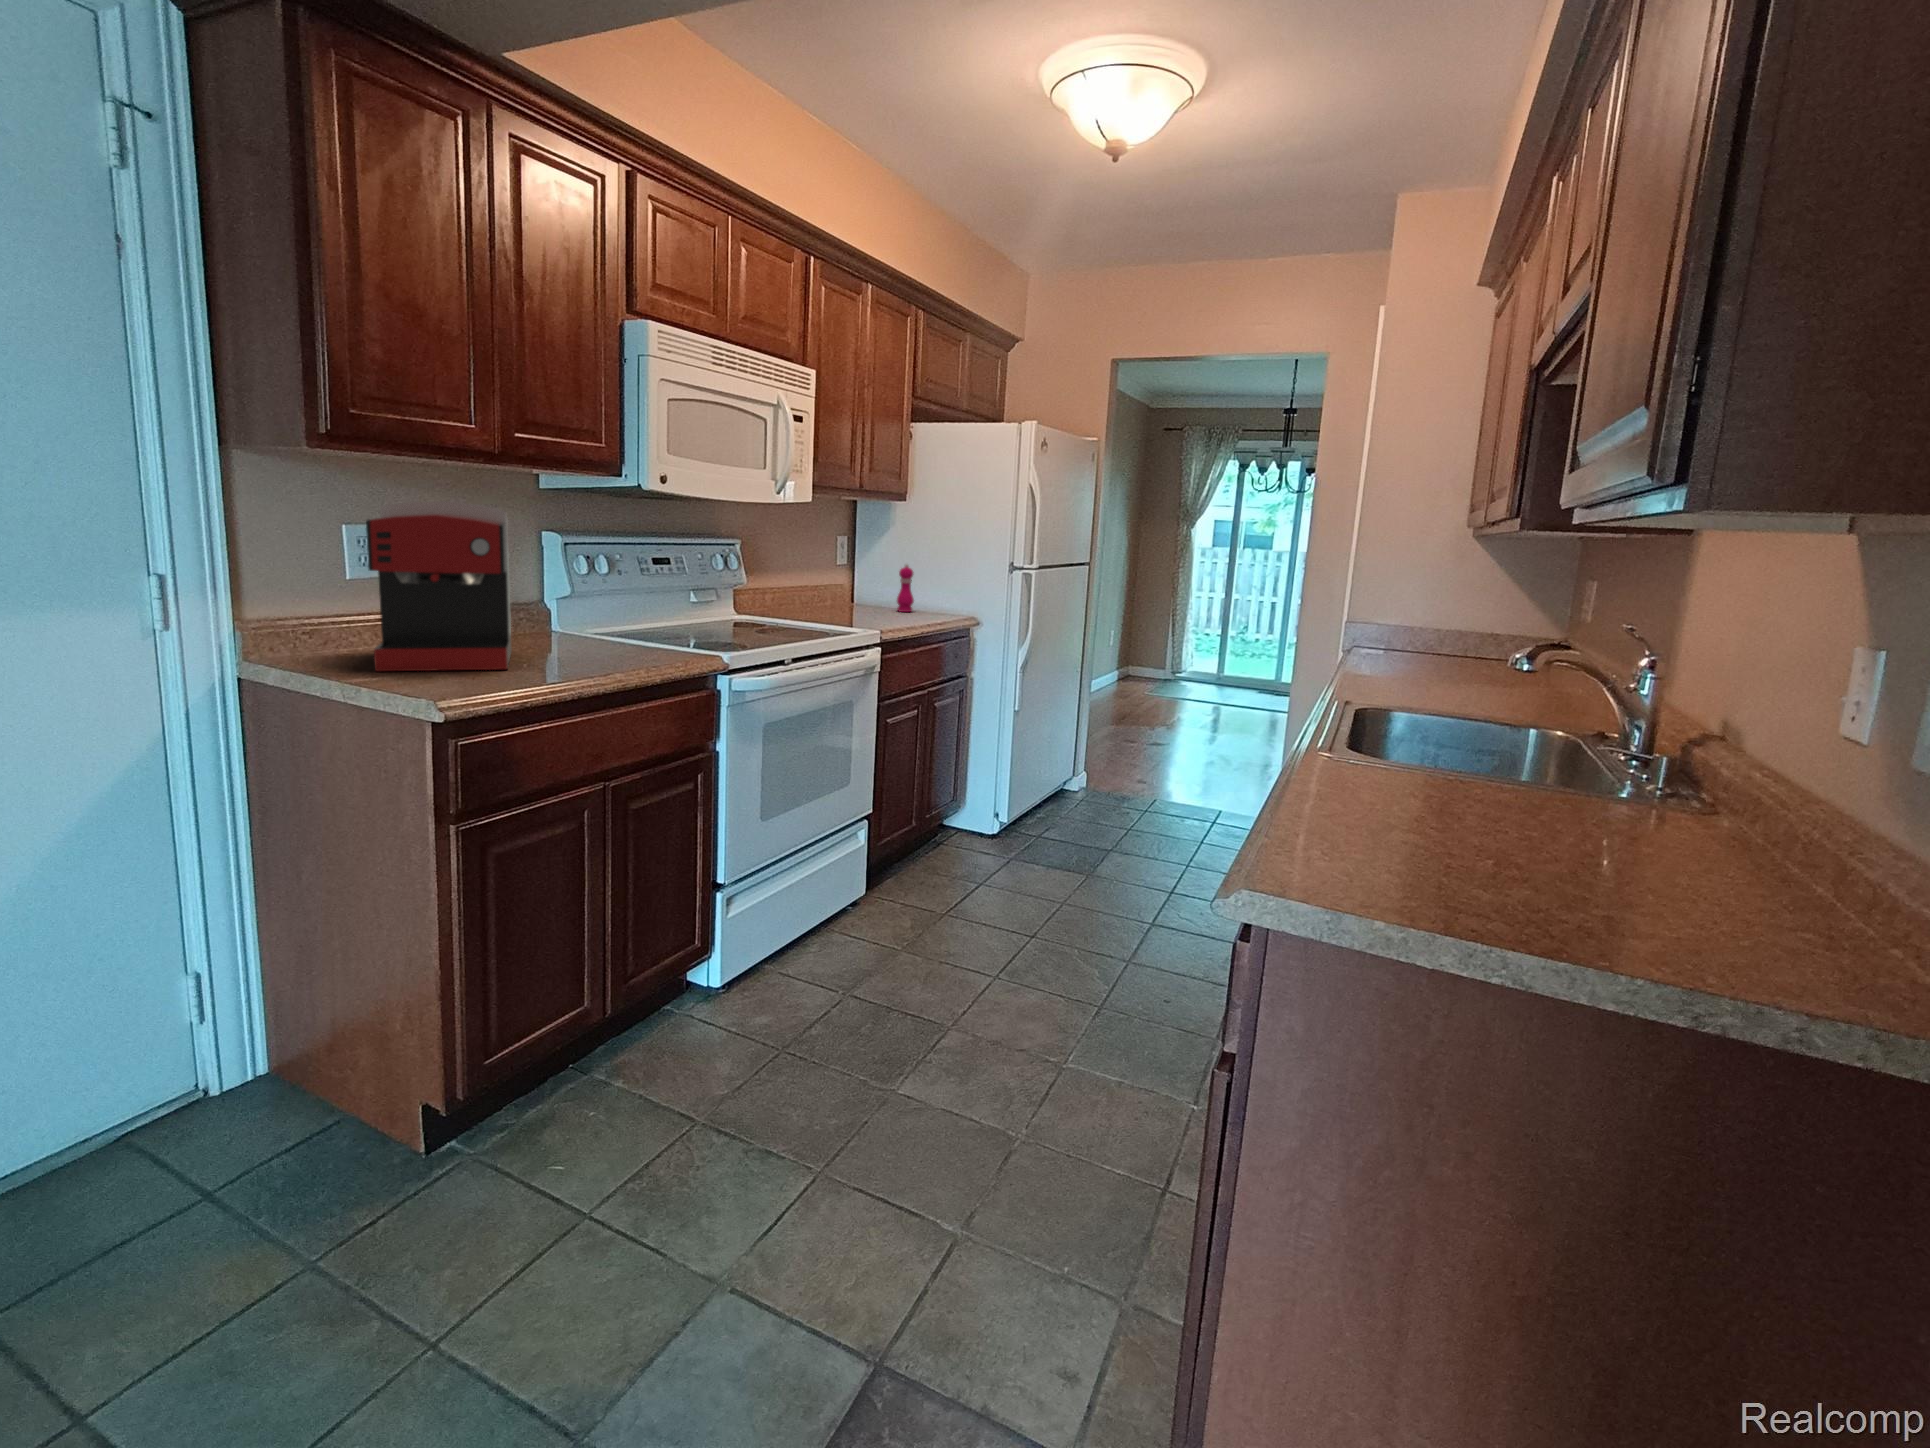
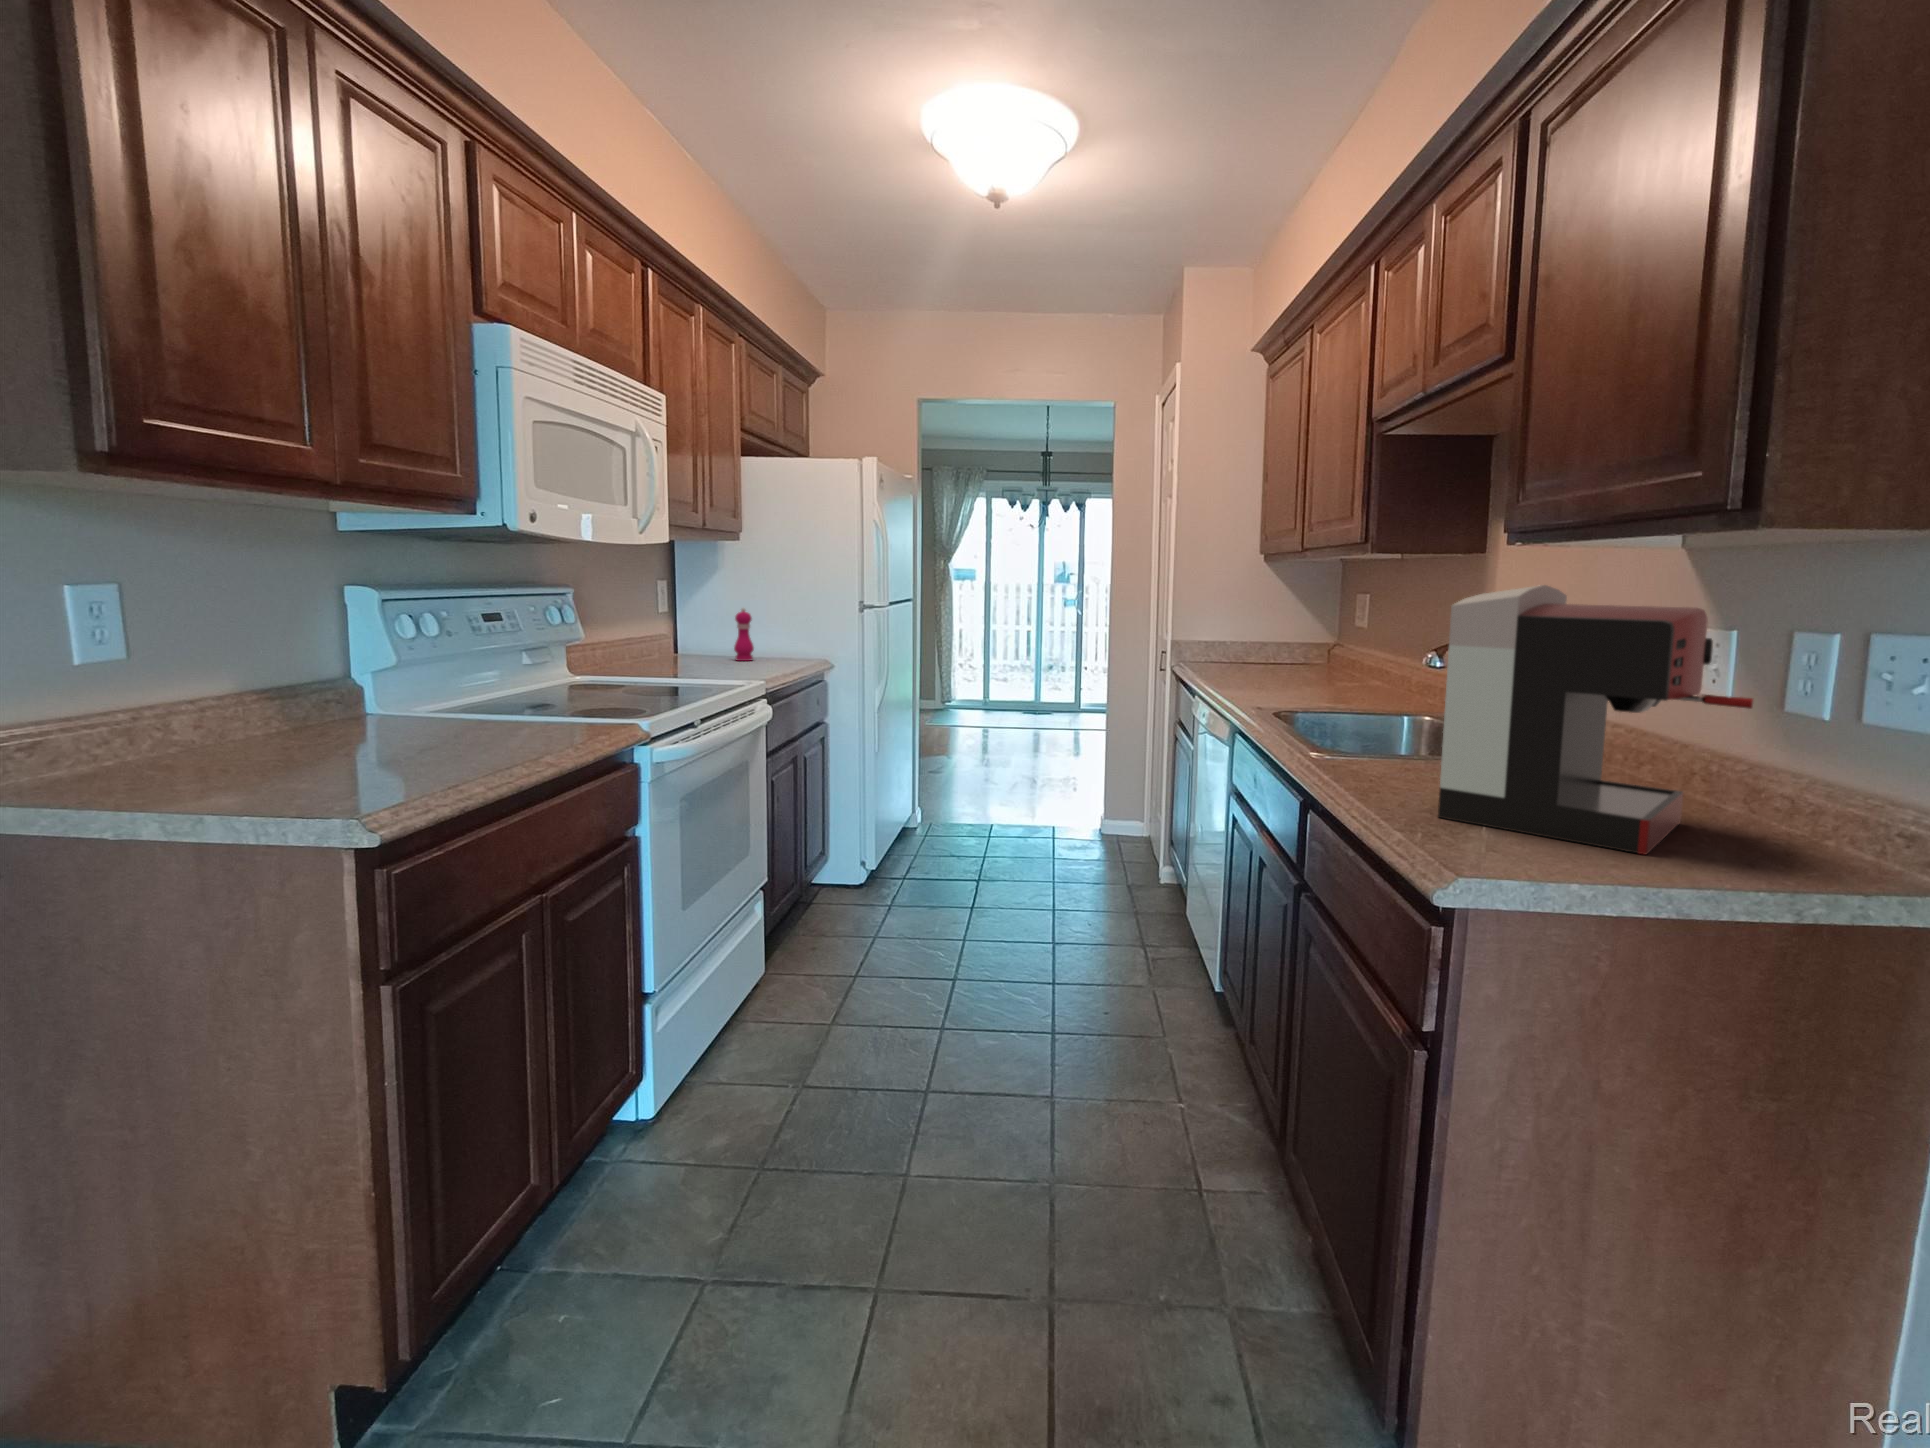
coffee maker: present [366,501,511,671] -> present [1438,585,1753,854]

